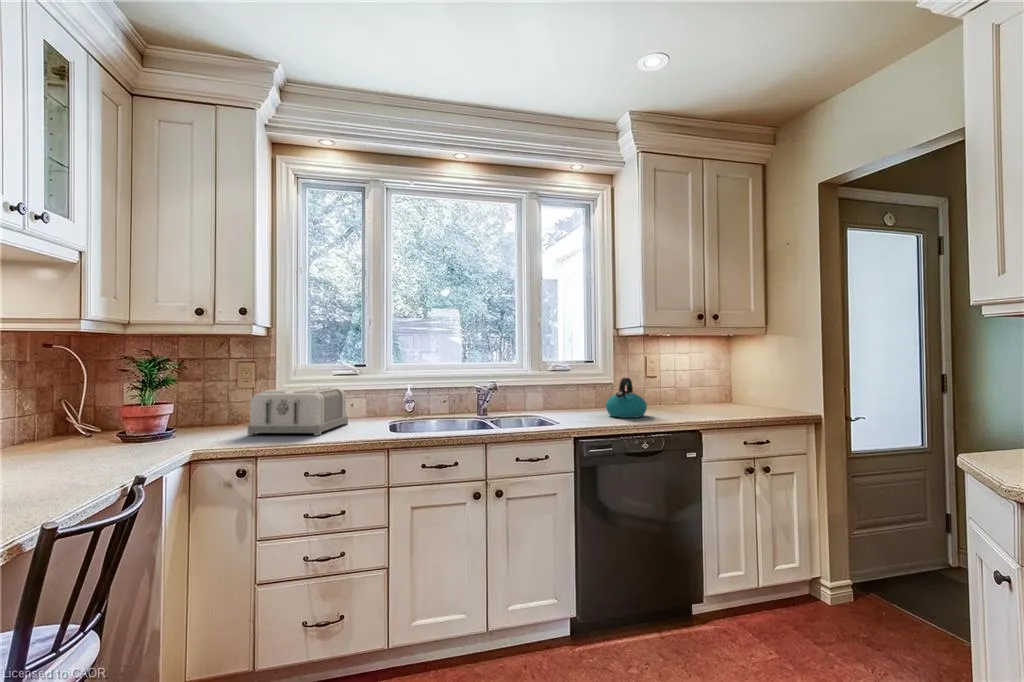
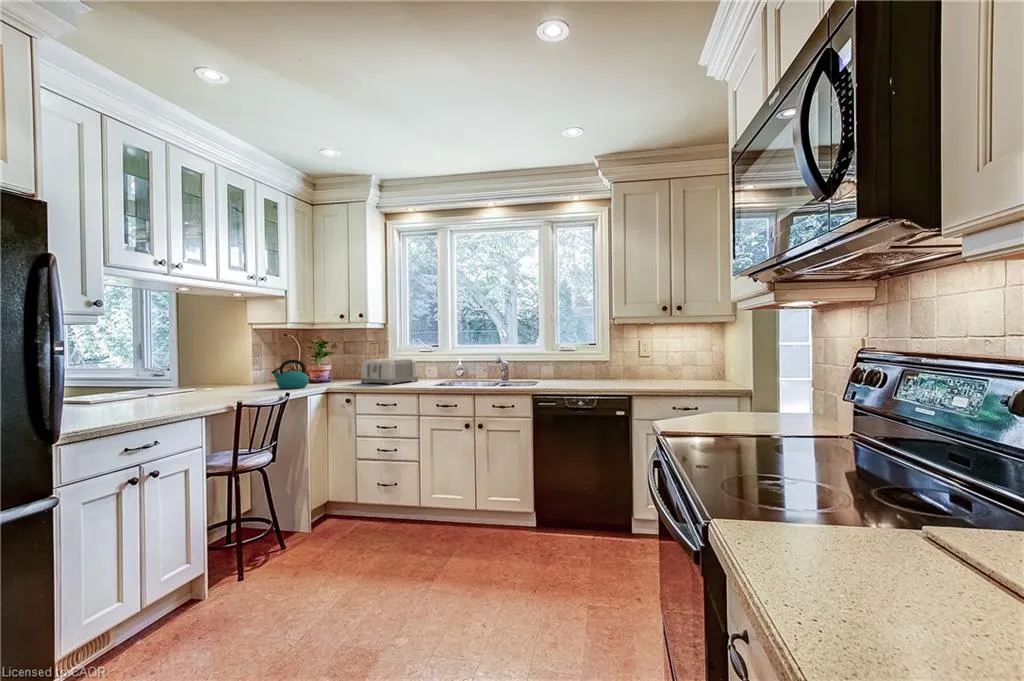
kettle: present [606,378,647,418] -> present [272,360,309,389]

